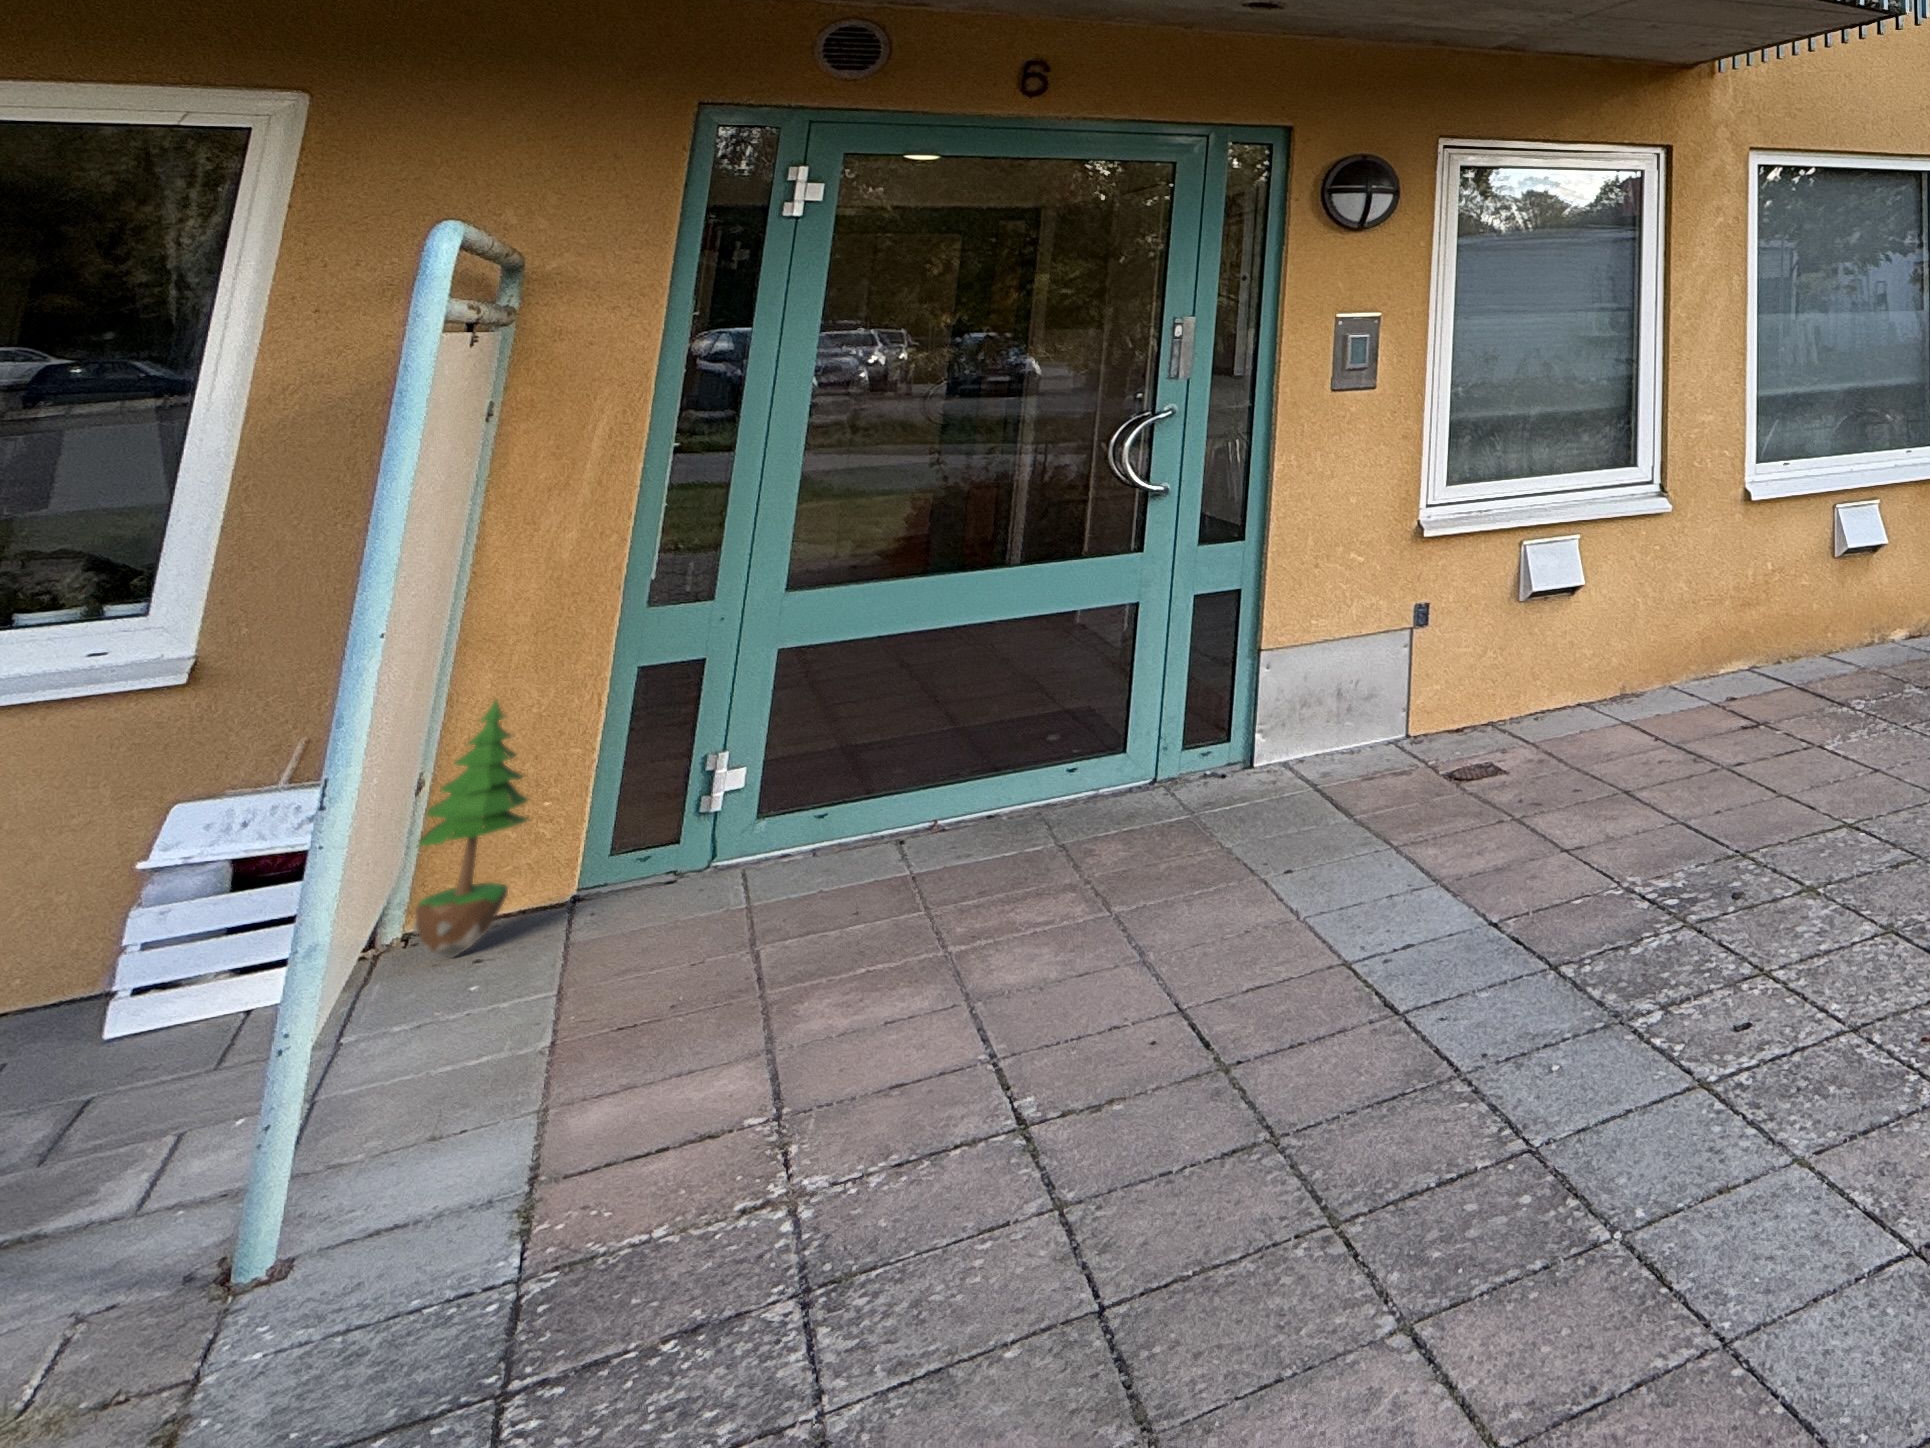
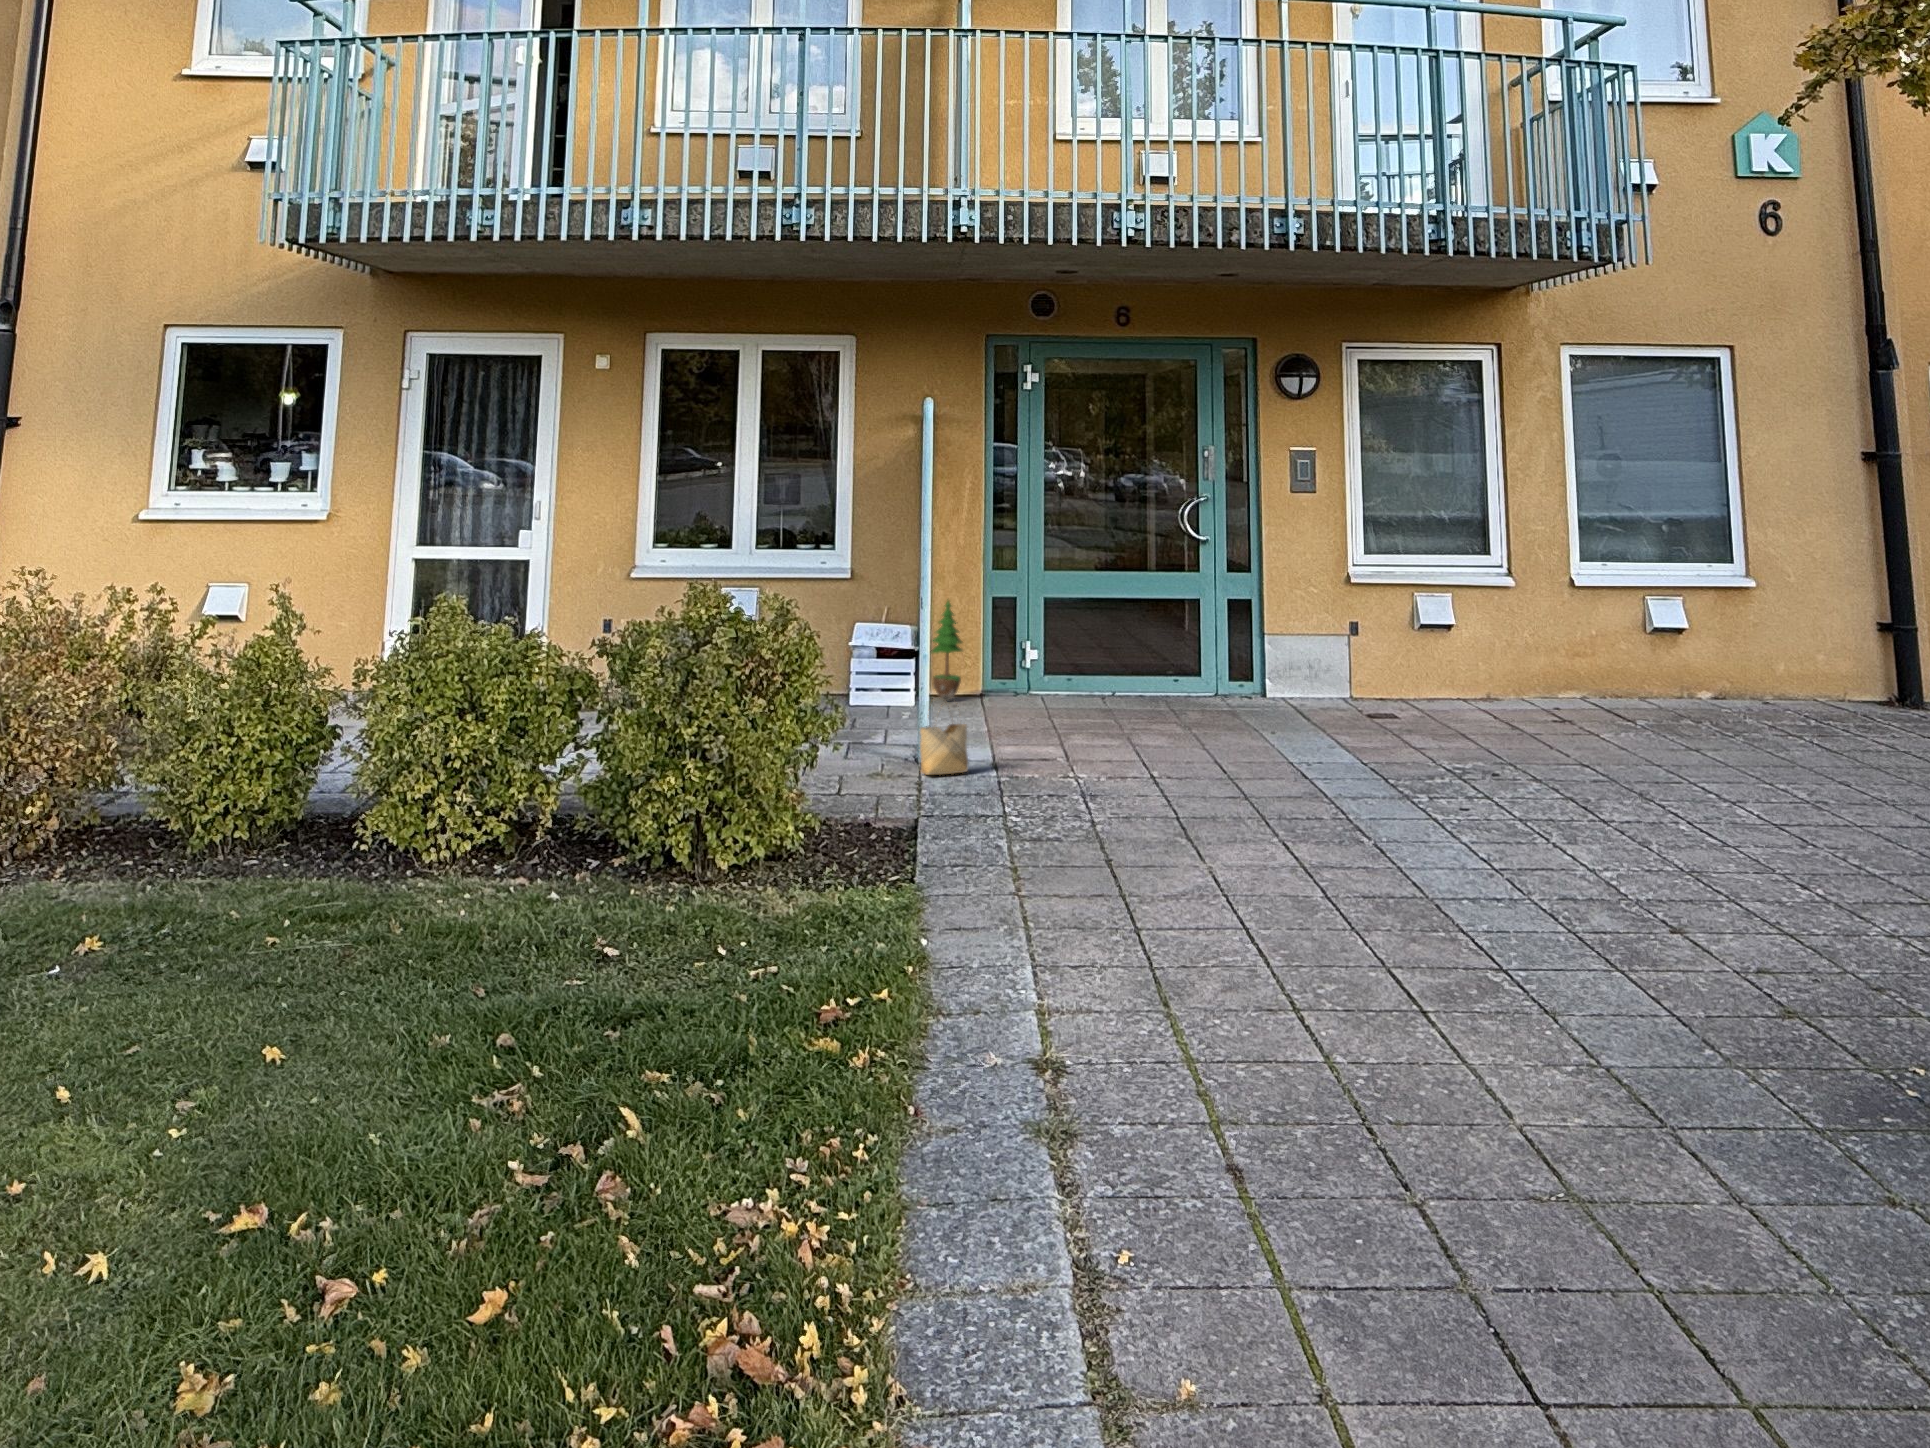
woven basket: none [249,1076,473,1367] -> present [920,701,968,775]

